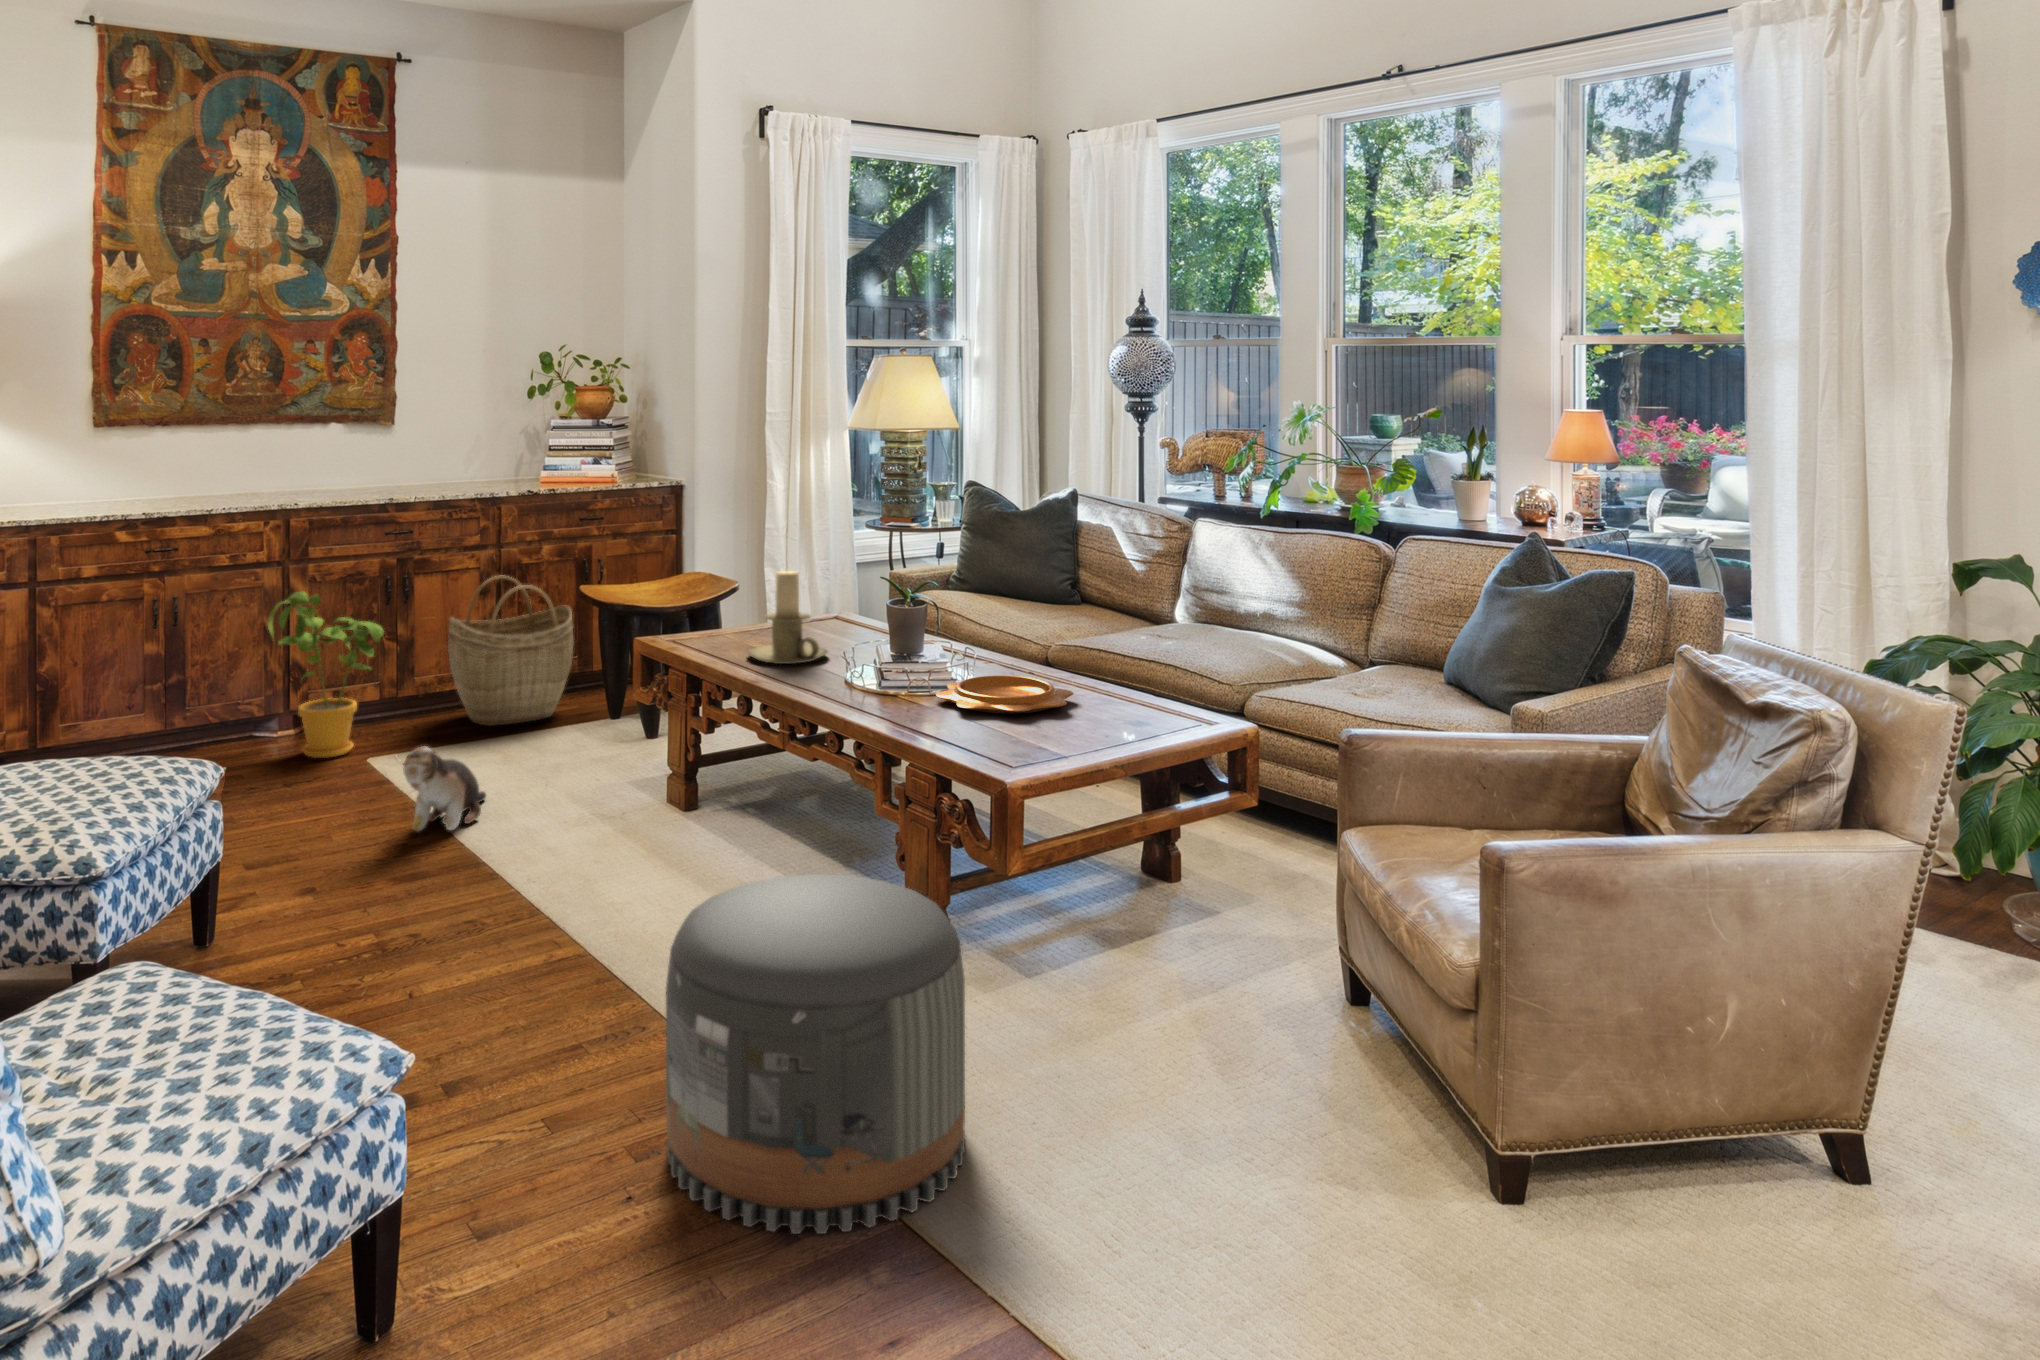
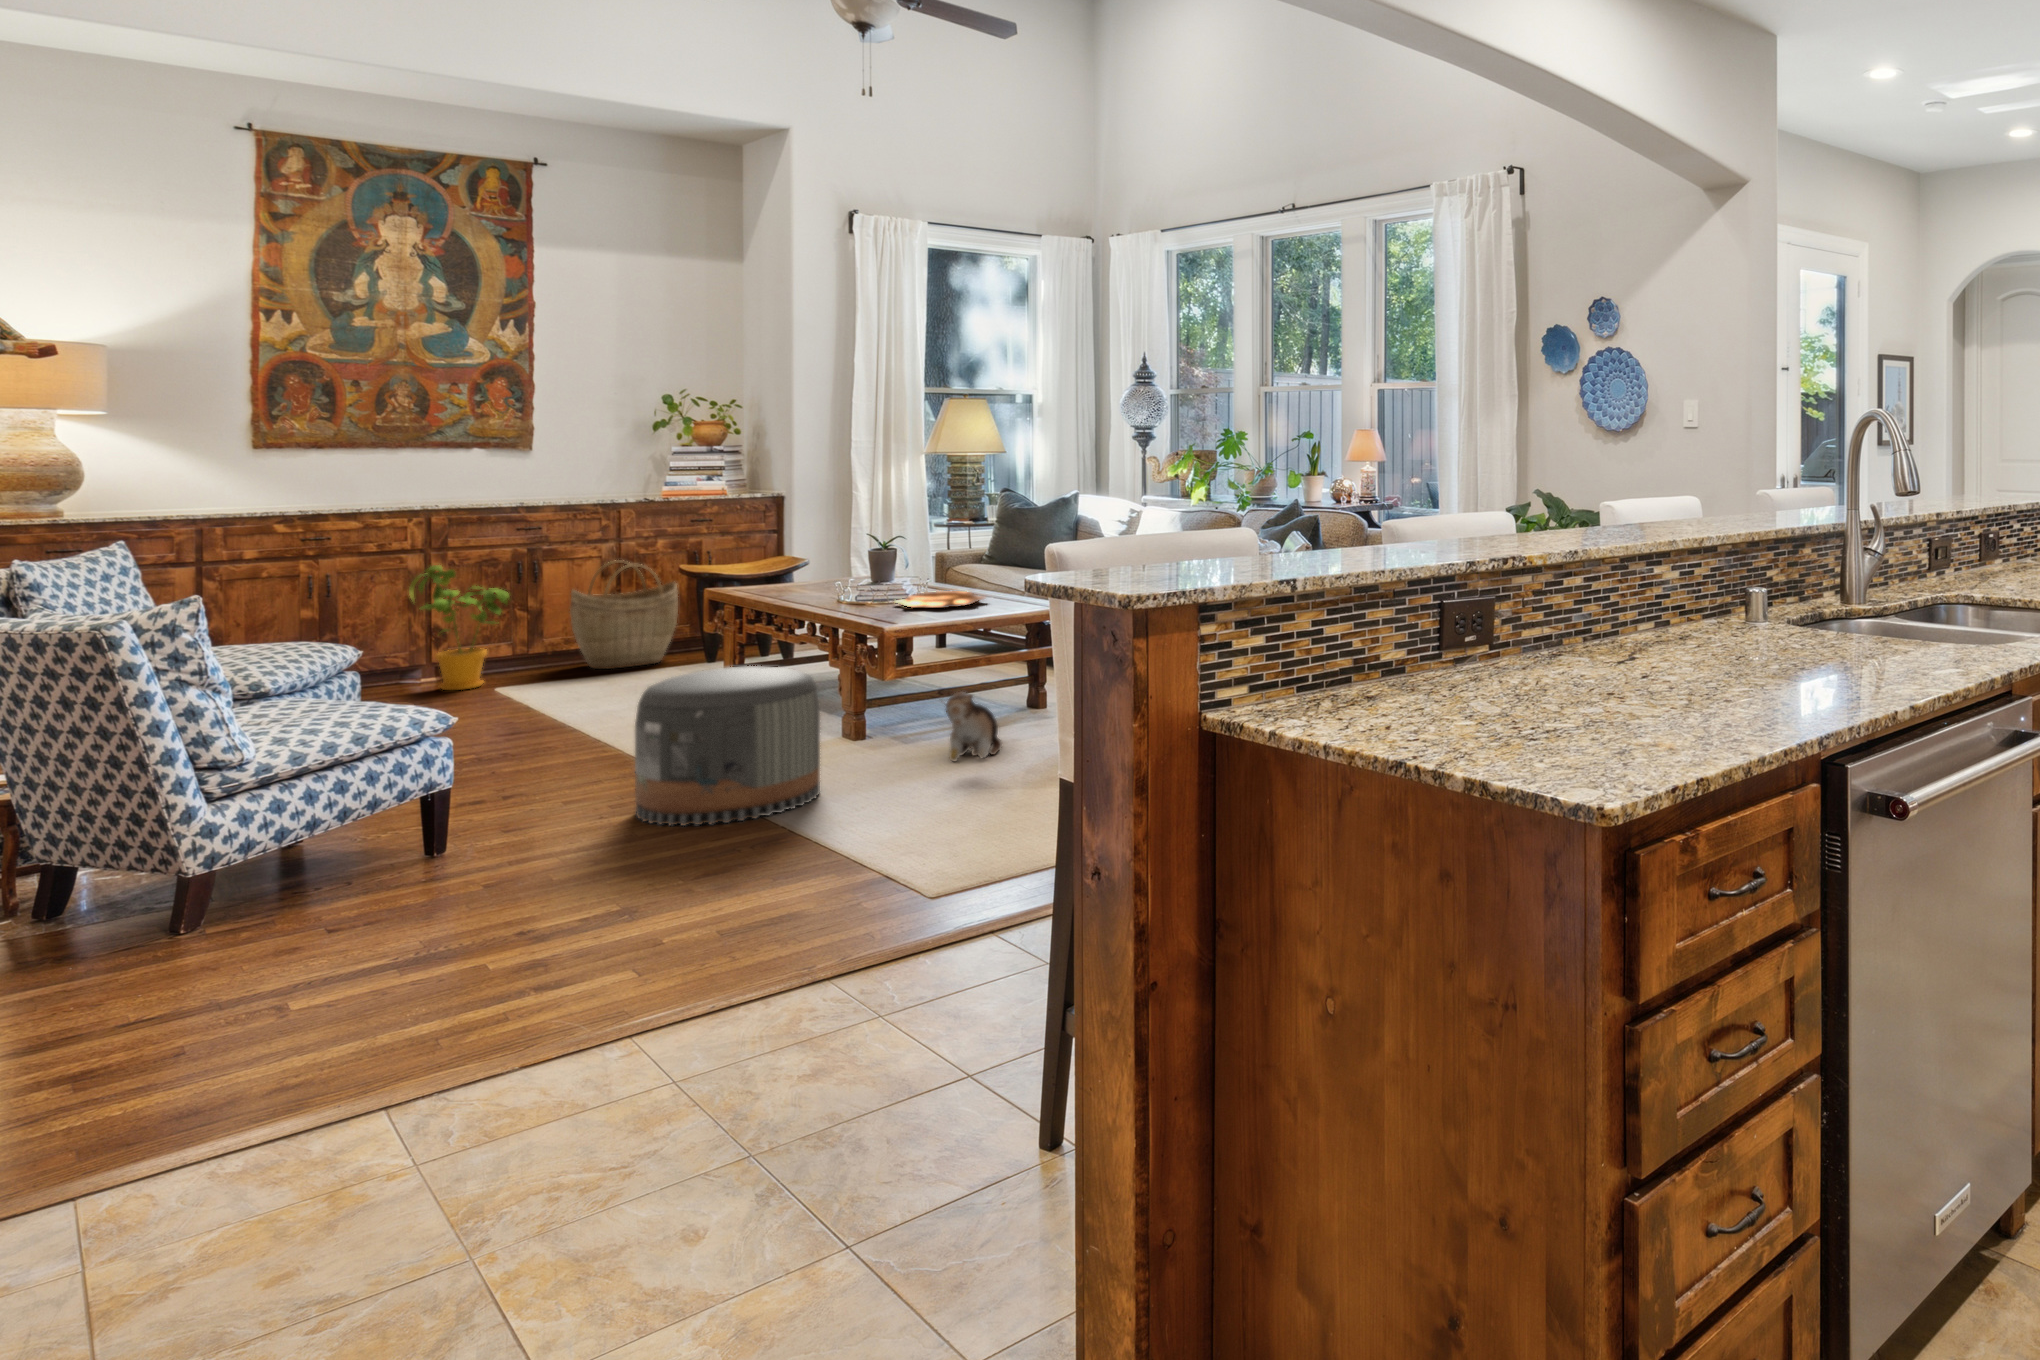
candle holder: present [747,571,828,664] -> none [781,534,842,595]
plush toy: present [395,746,486,831] -> present [946,692,1002,761]

